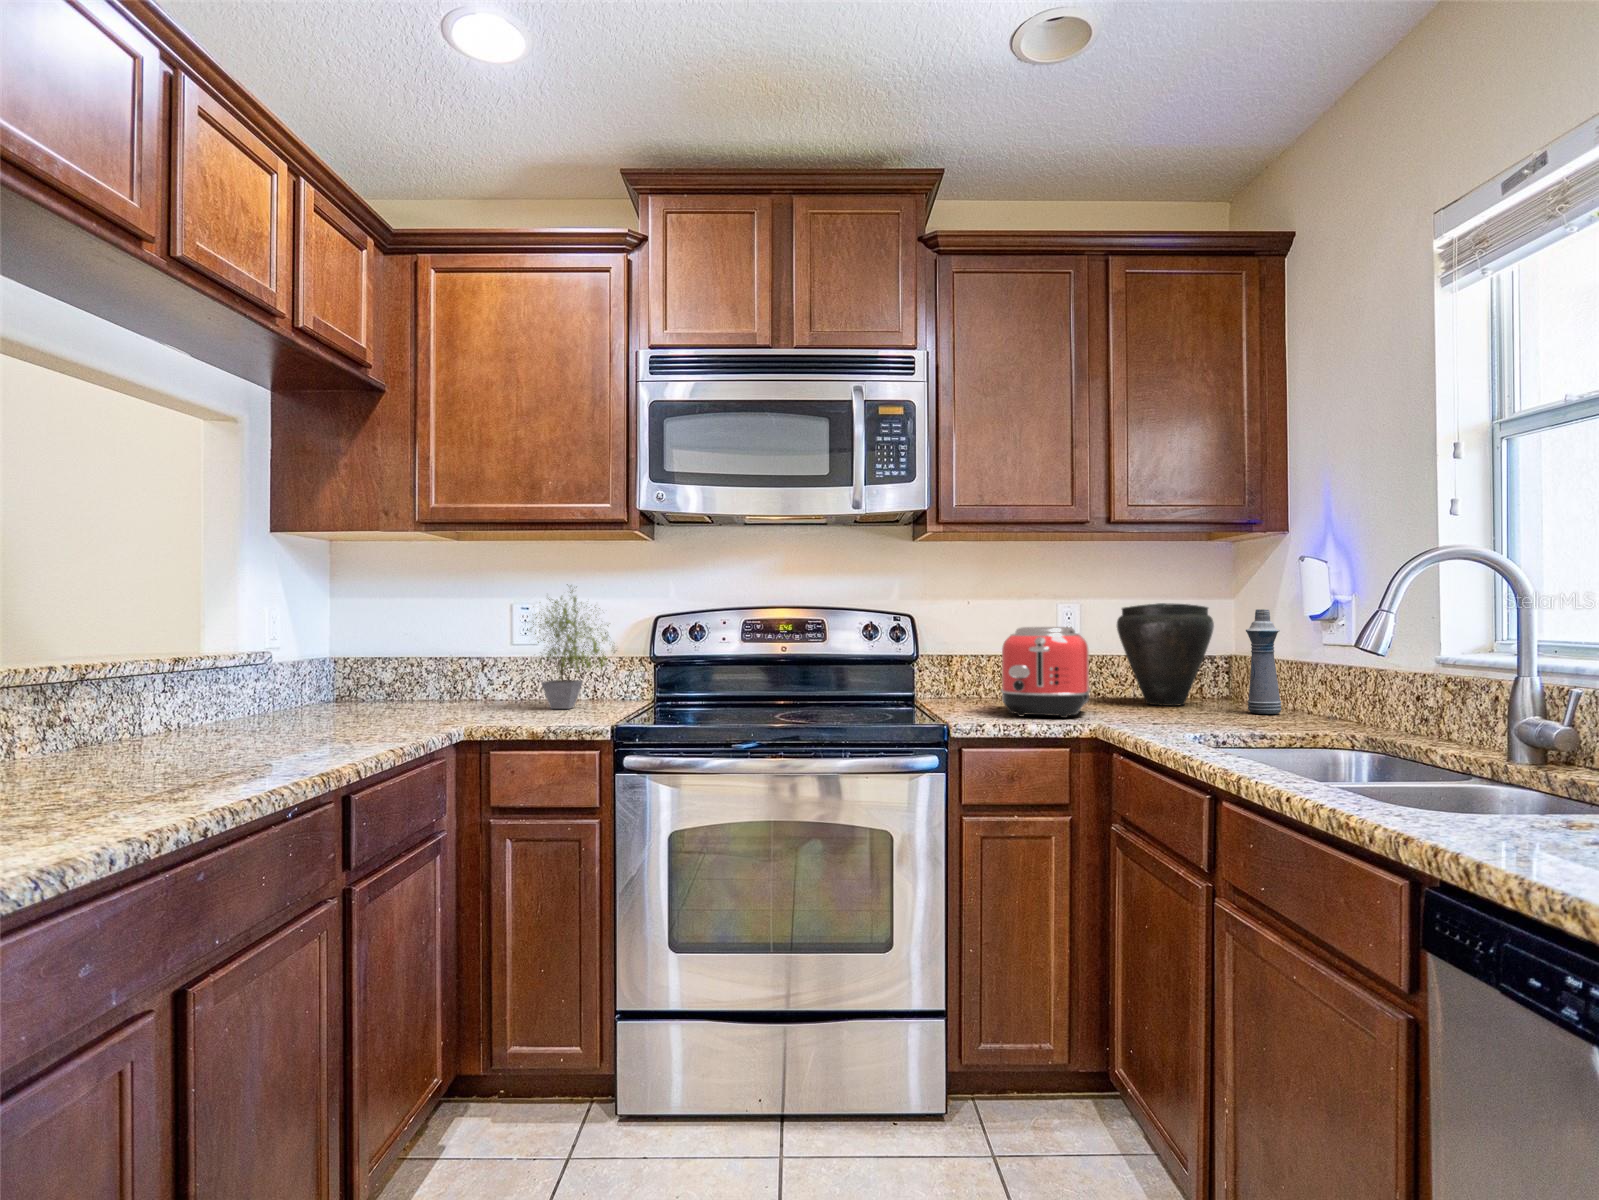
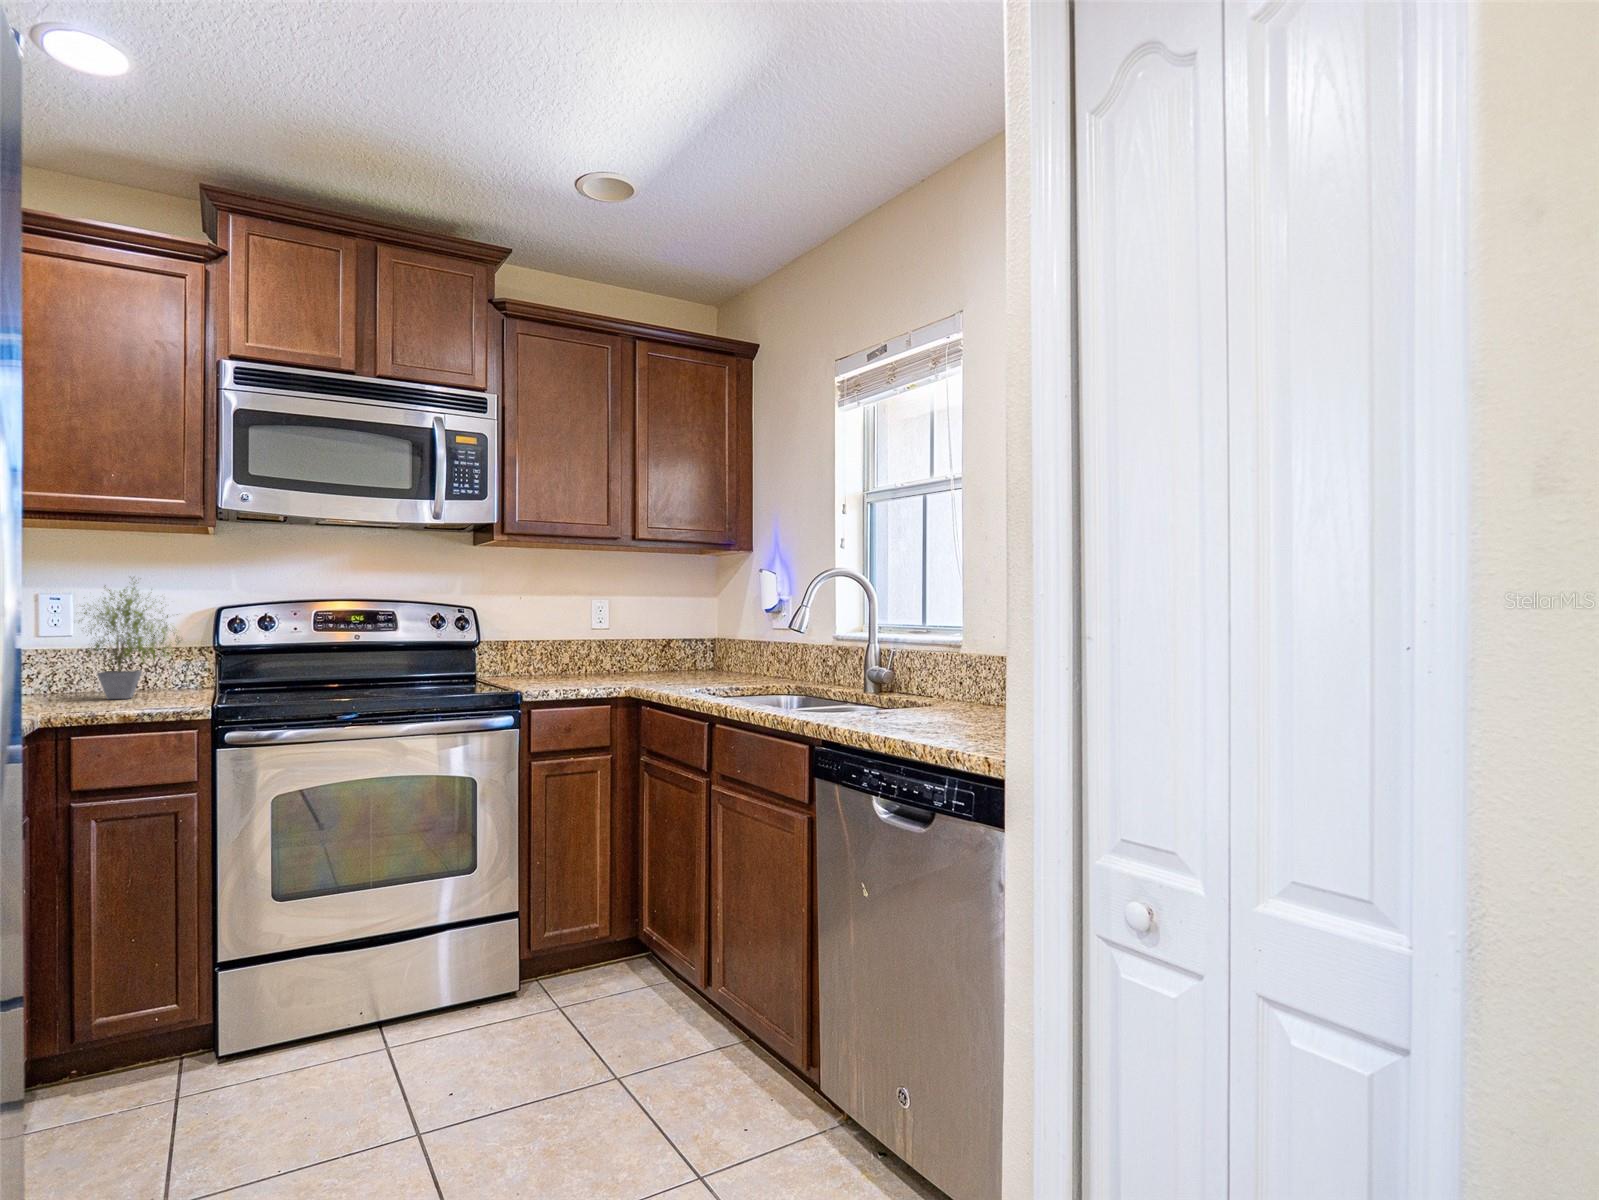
vase: present [1117,603,1214,706] -> none [637,600,704,675]
bottle: present [1246,609,1281,714] -> none [725,604,747,677]
toaster: present [1001,627,1091,718] -> none [555,617,621,686]

